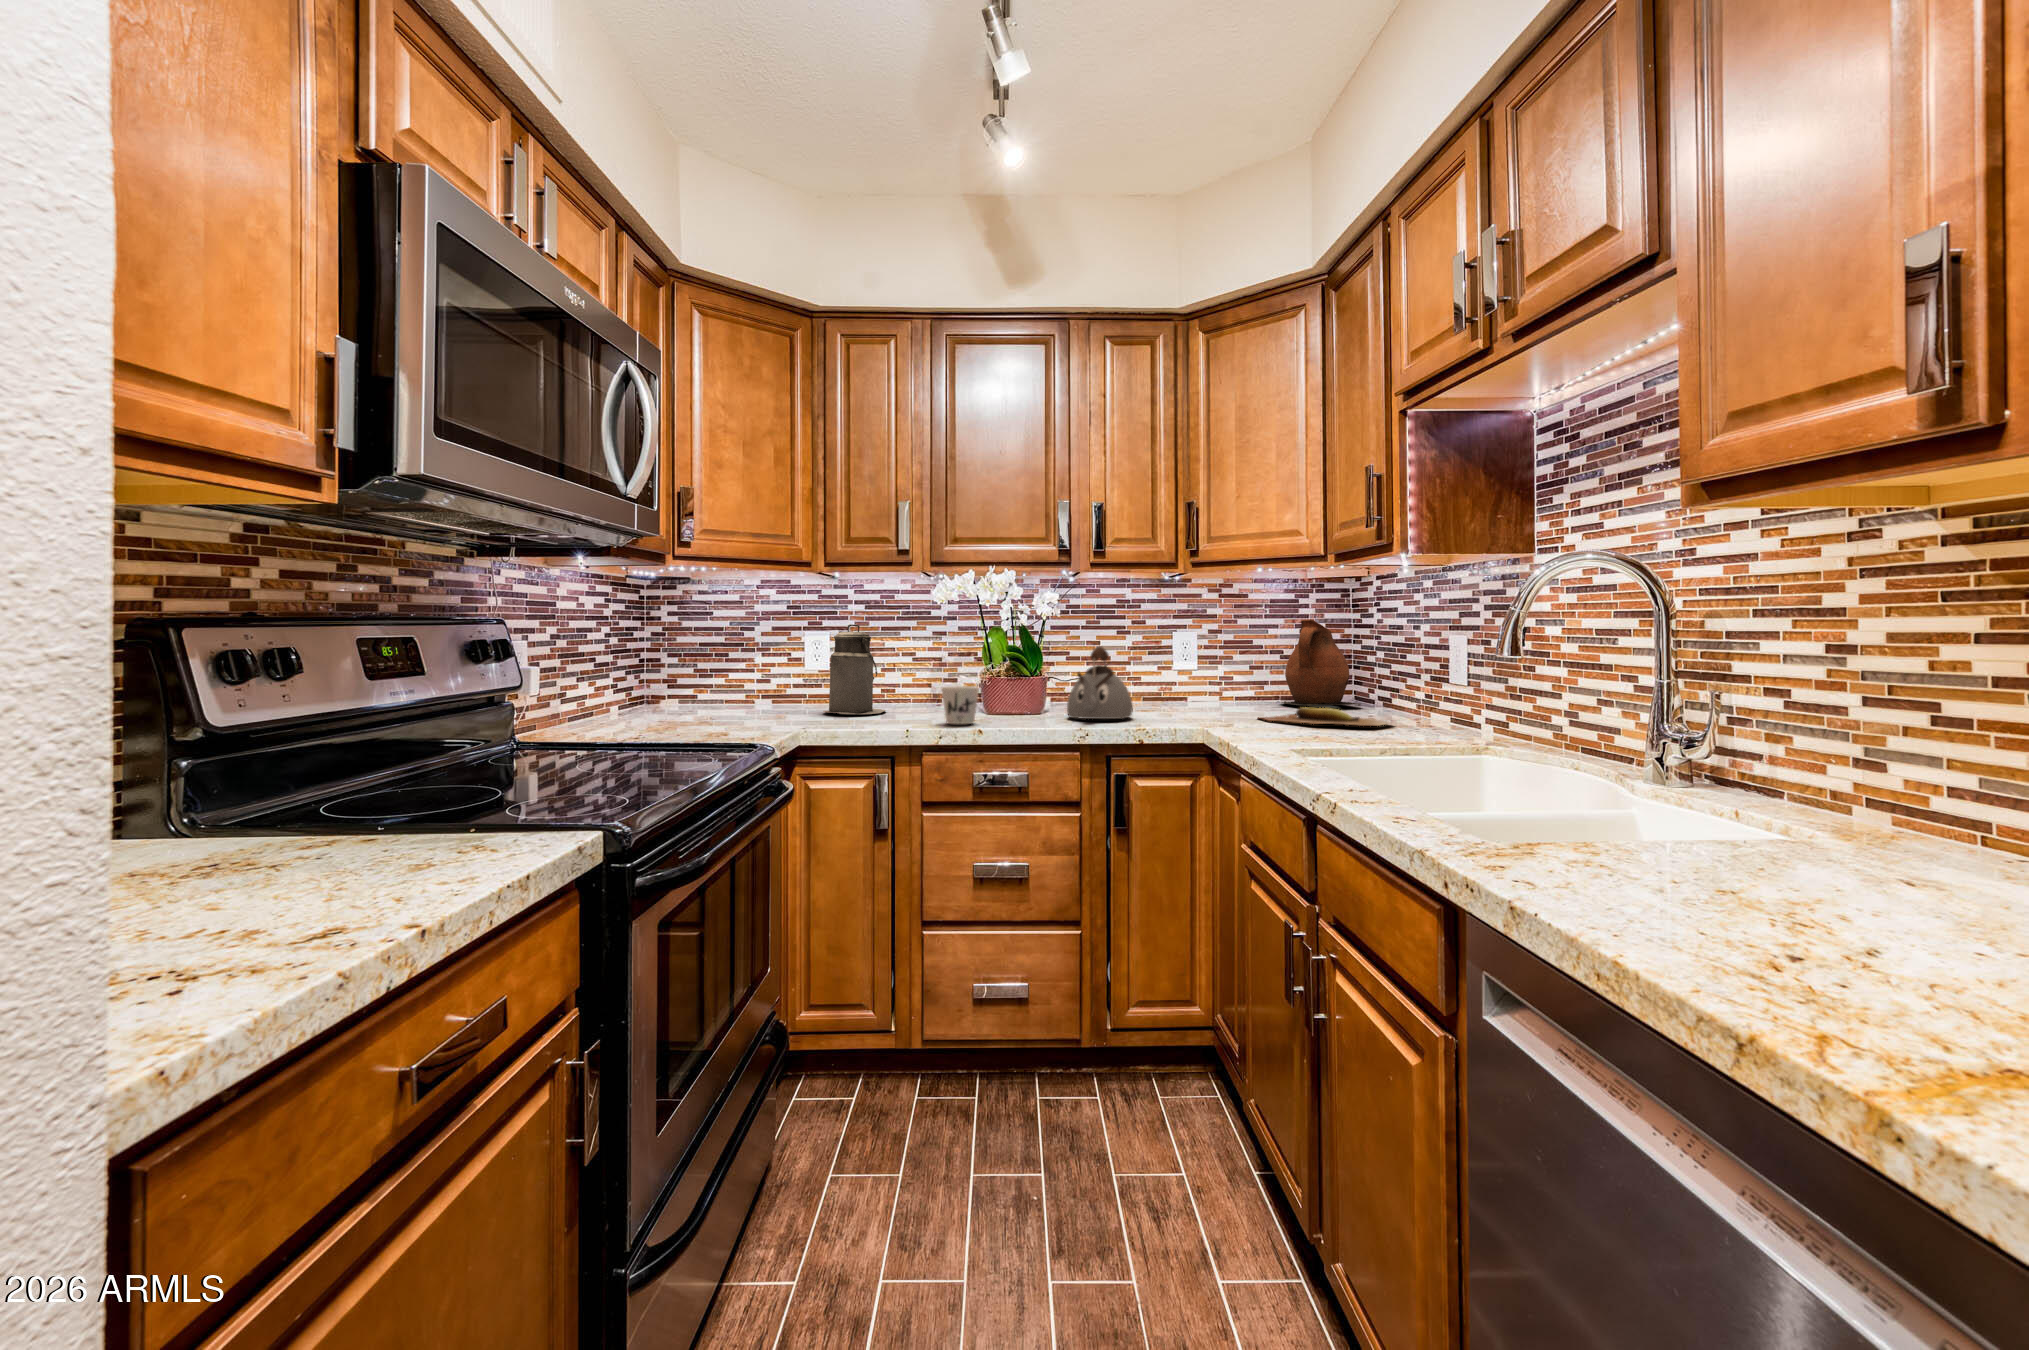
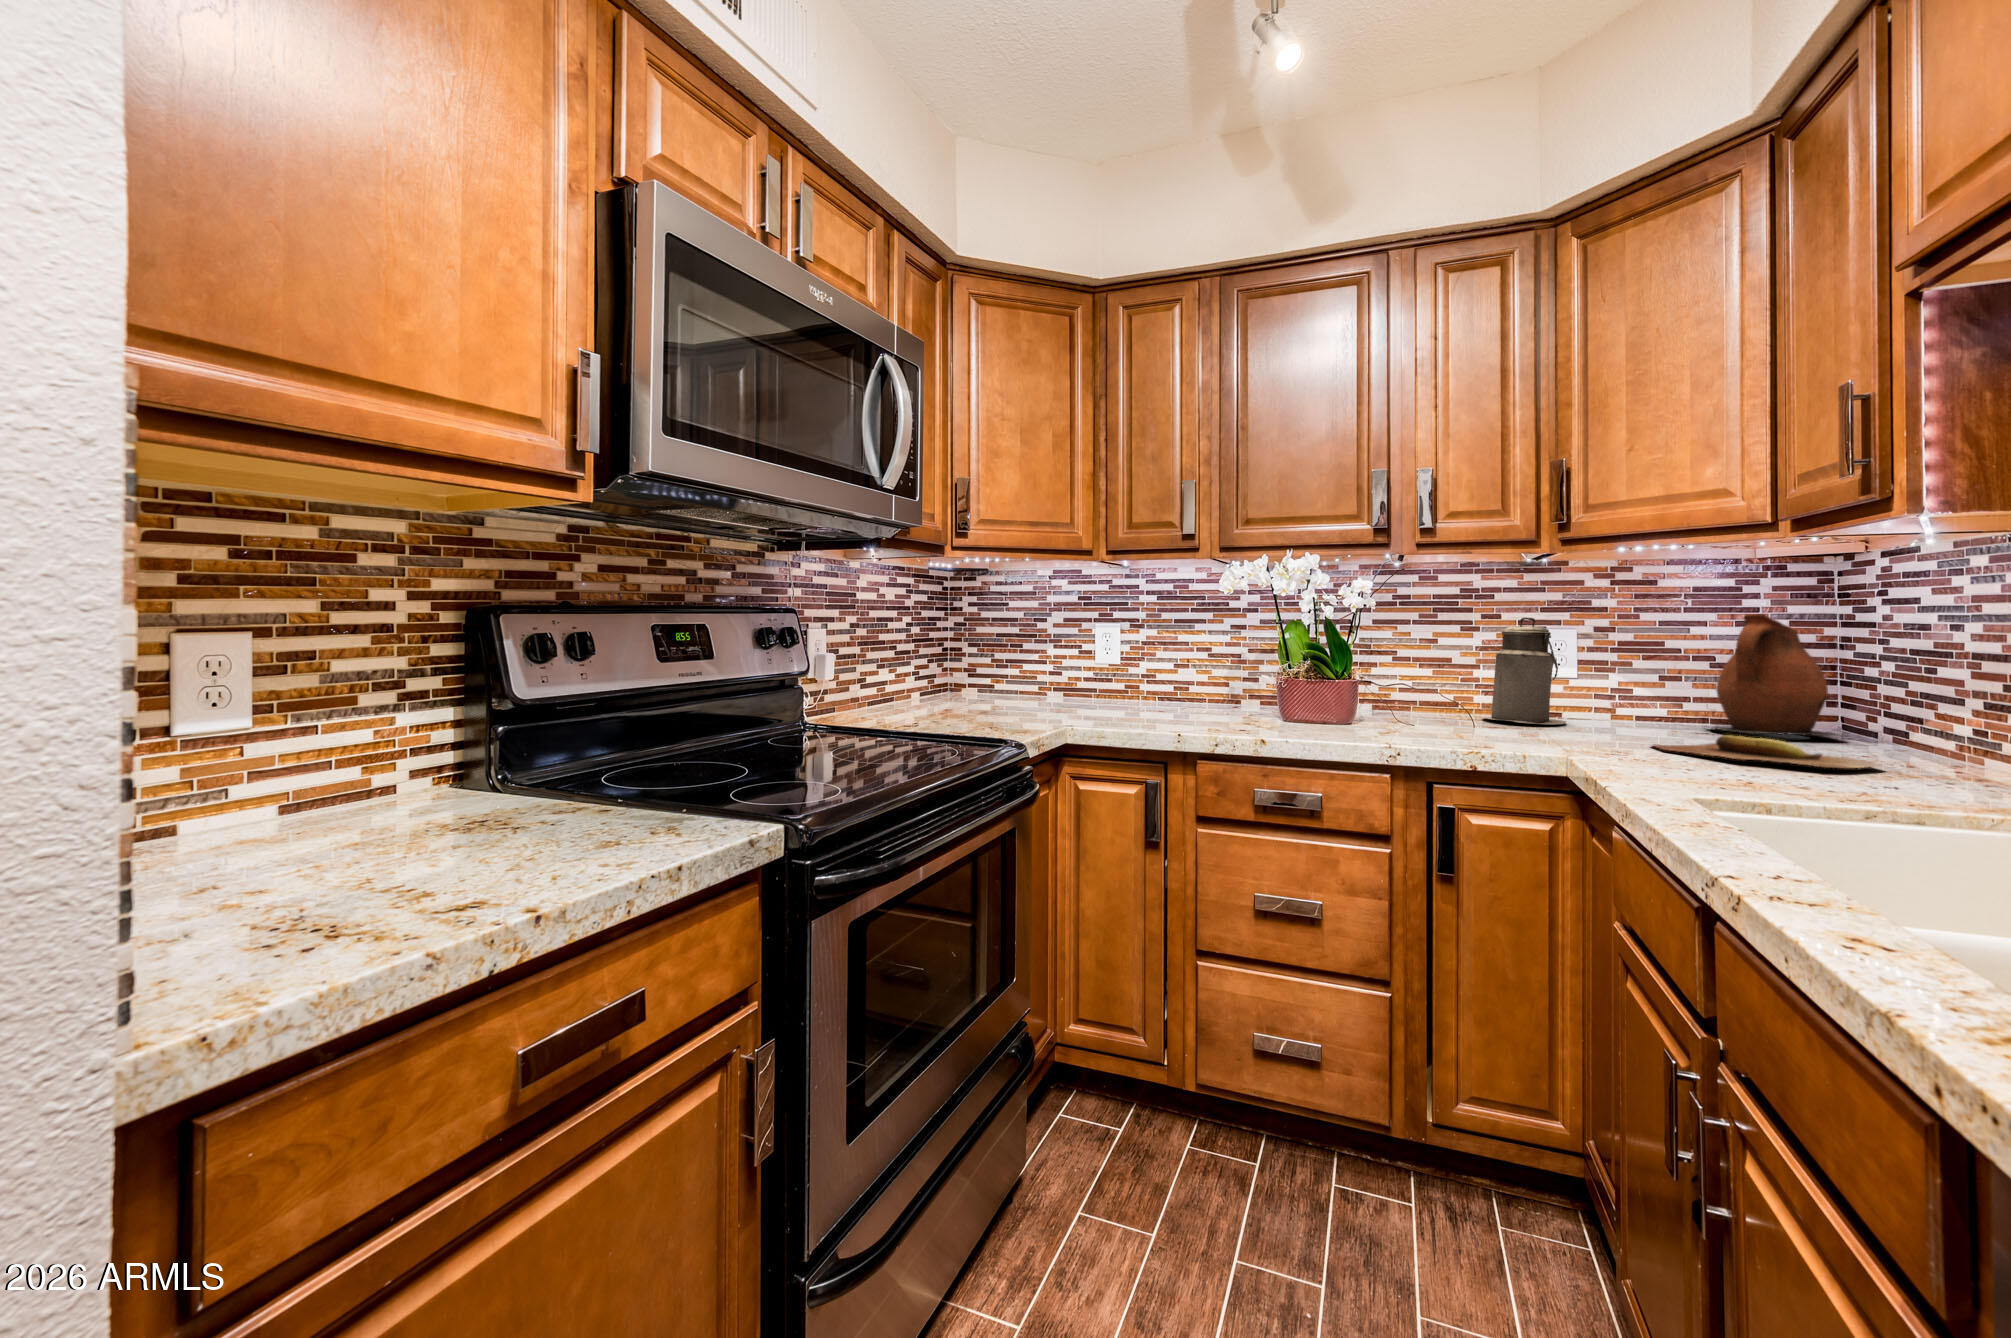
canister: present [823,624,885,714] -> present [1483,617,1567,724]
kettle: present [1067,646,1133,719] -> none [1375,645,1464,735]
mug: present [941,686,979,724] -> none [1219,687,1263,730]

